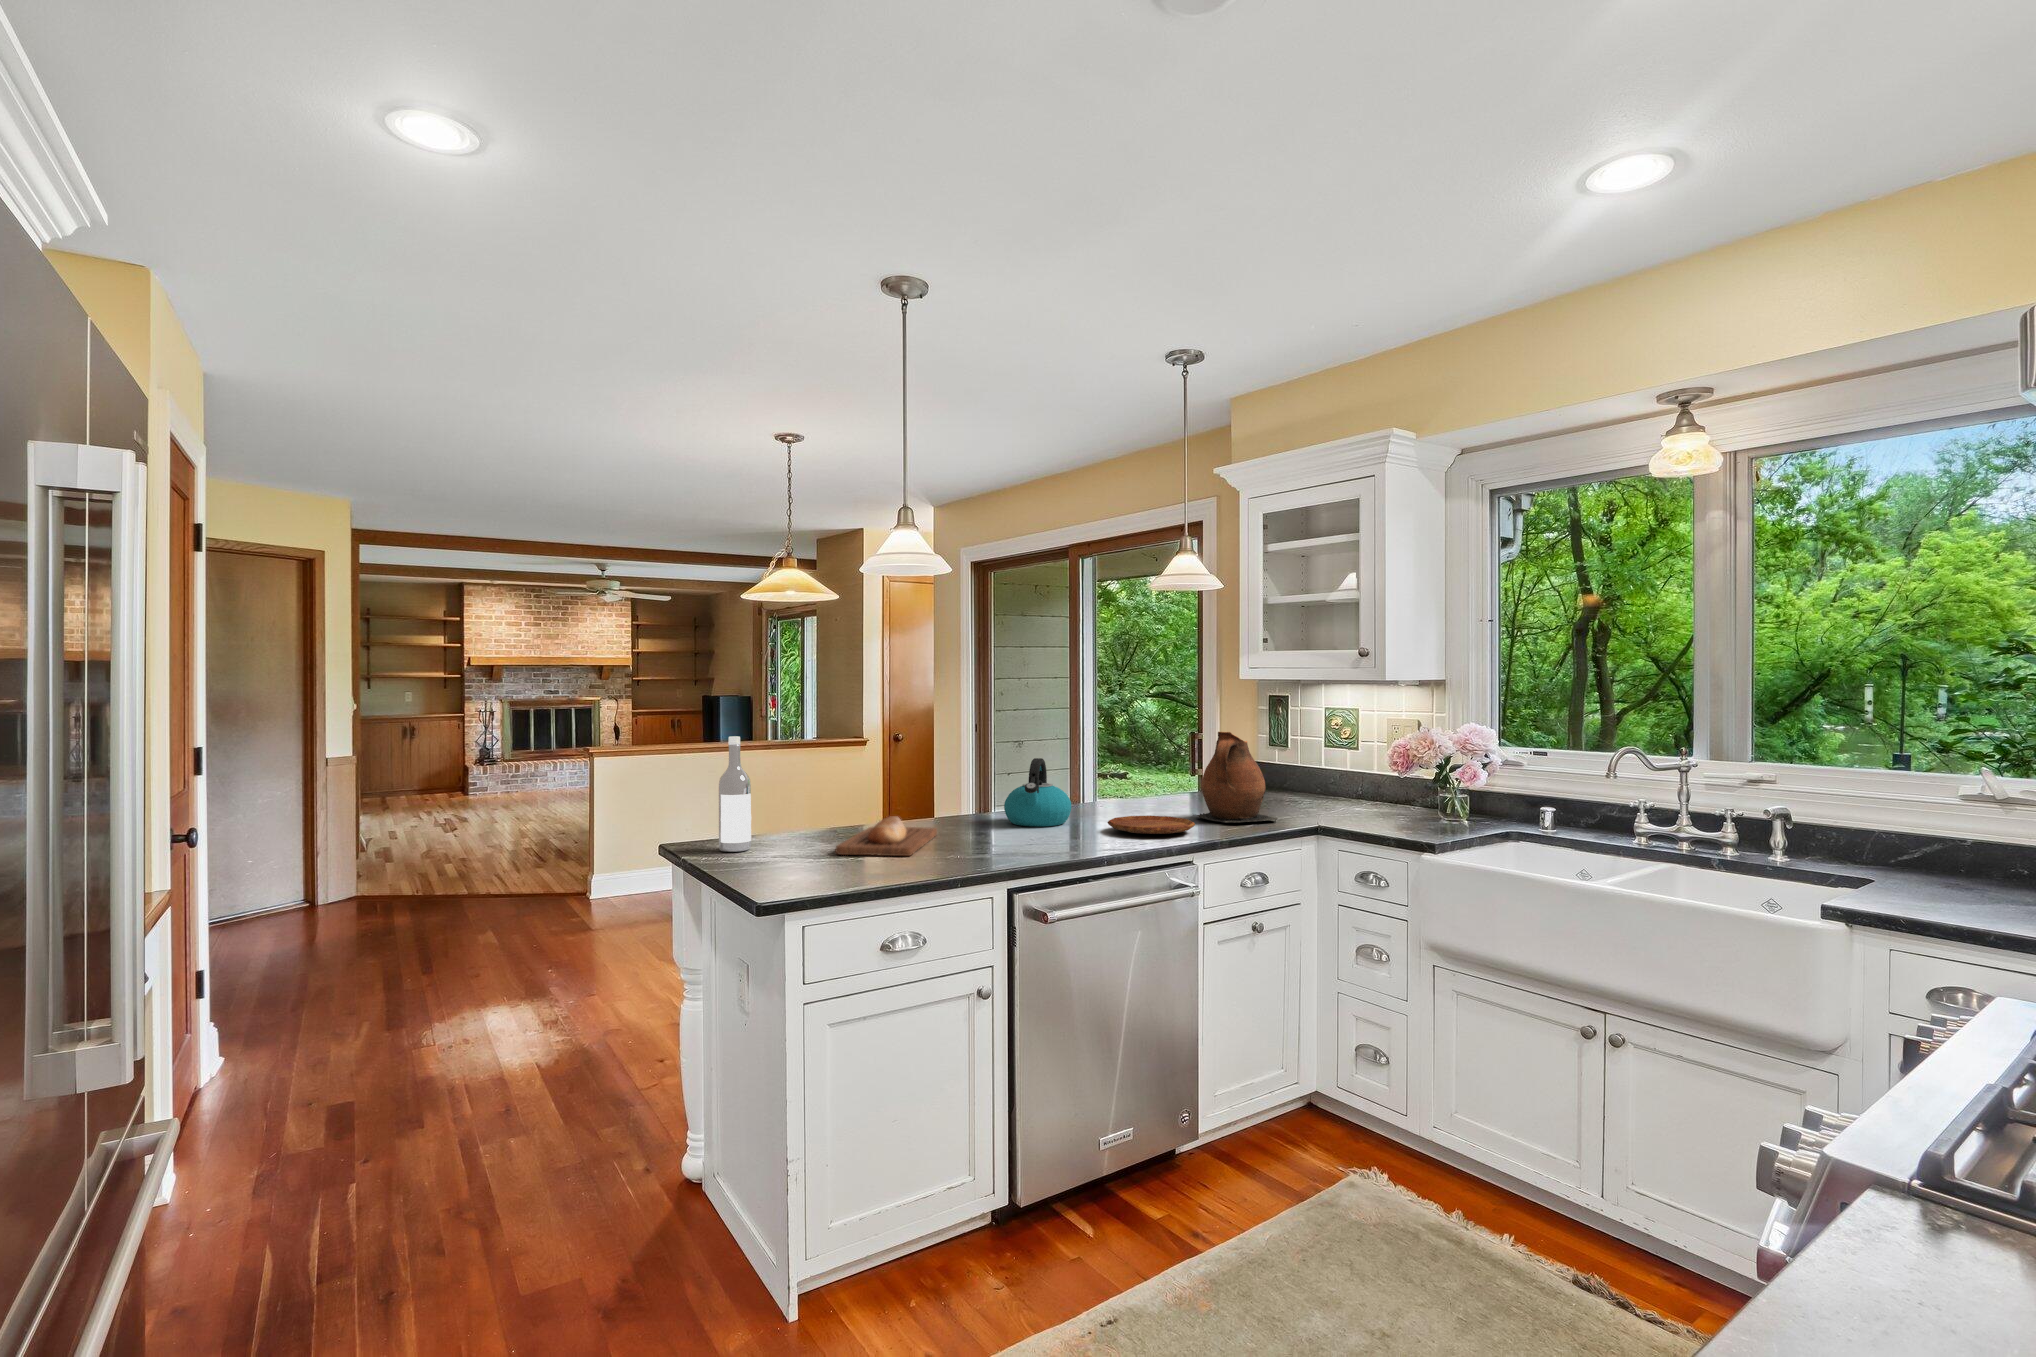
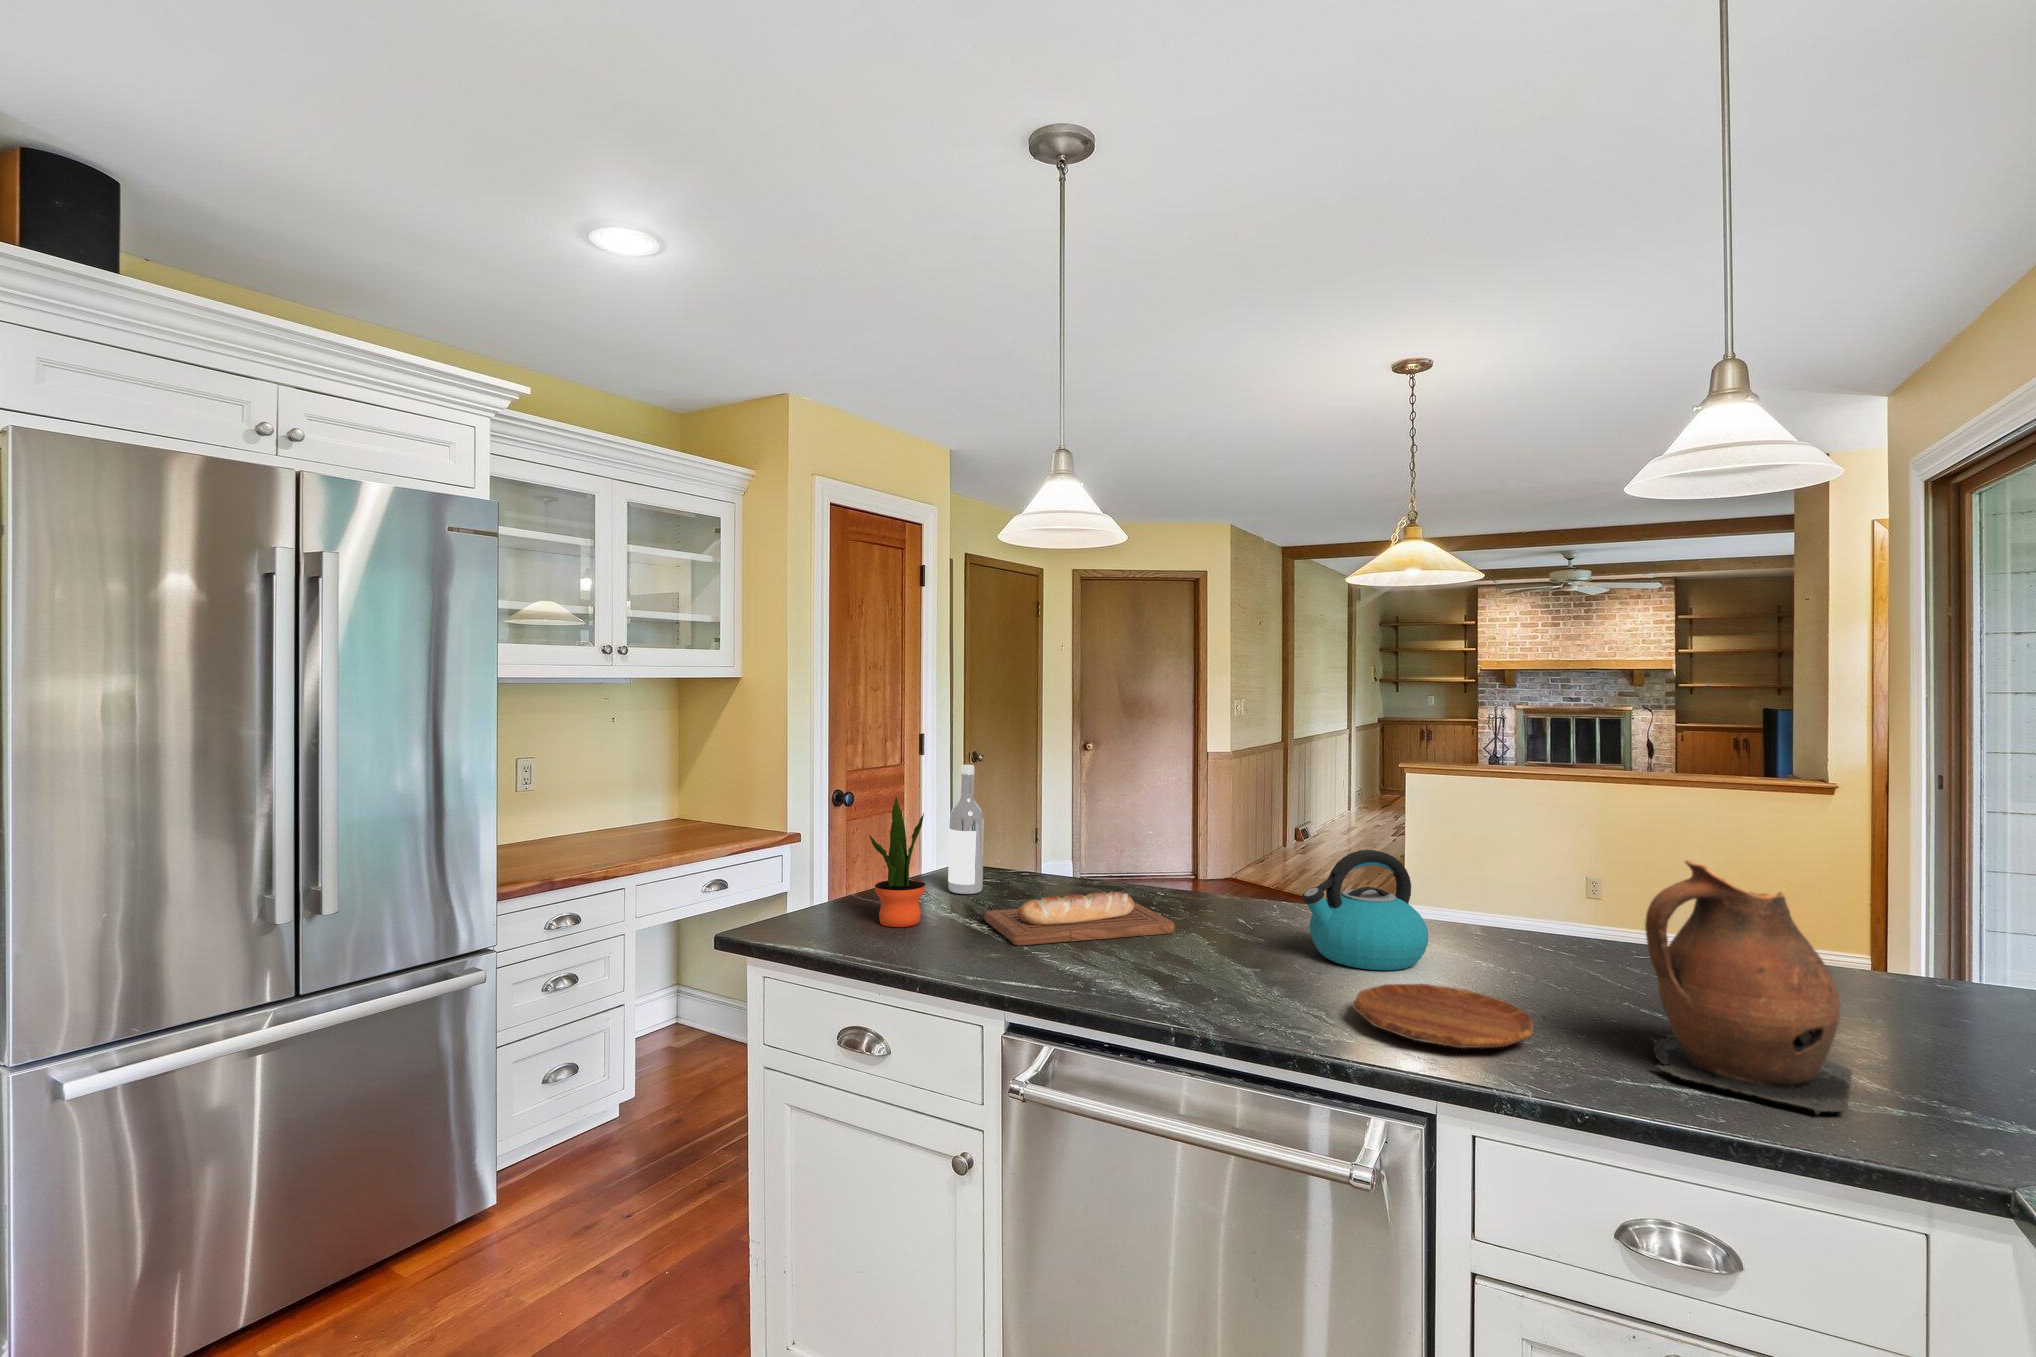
potted plant: none [761,763,818,871] -> present [869,797,925,927]

